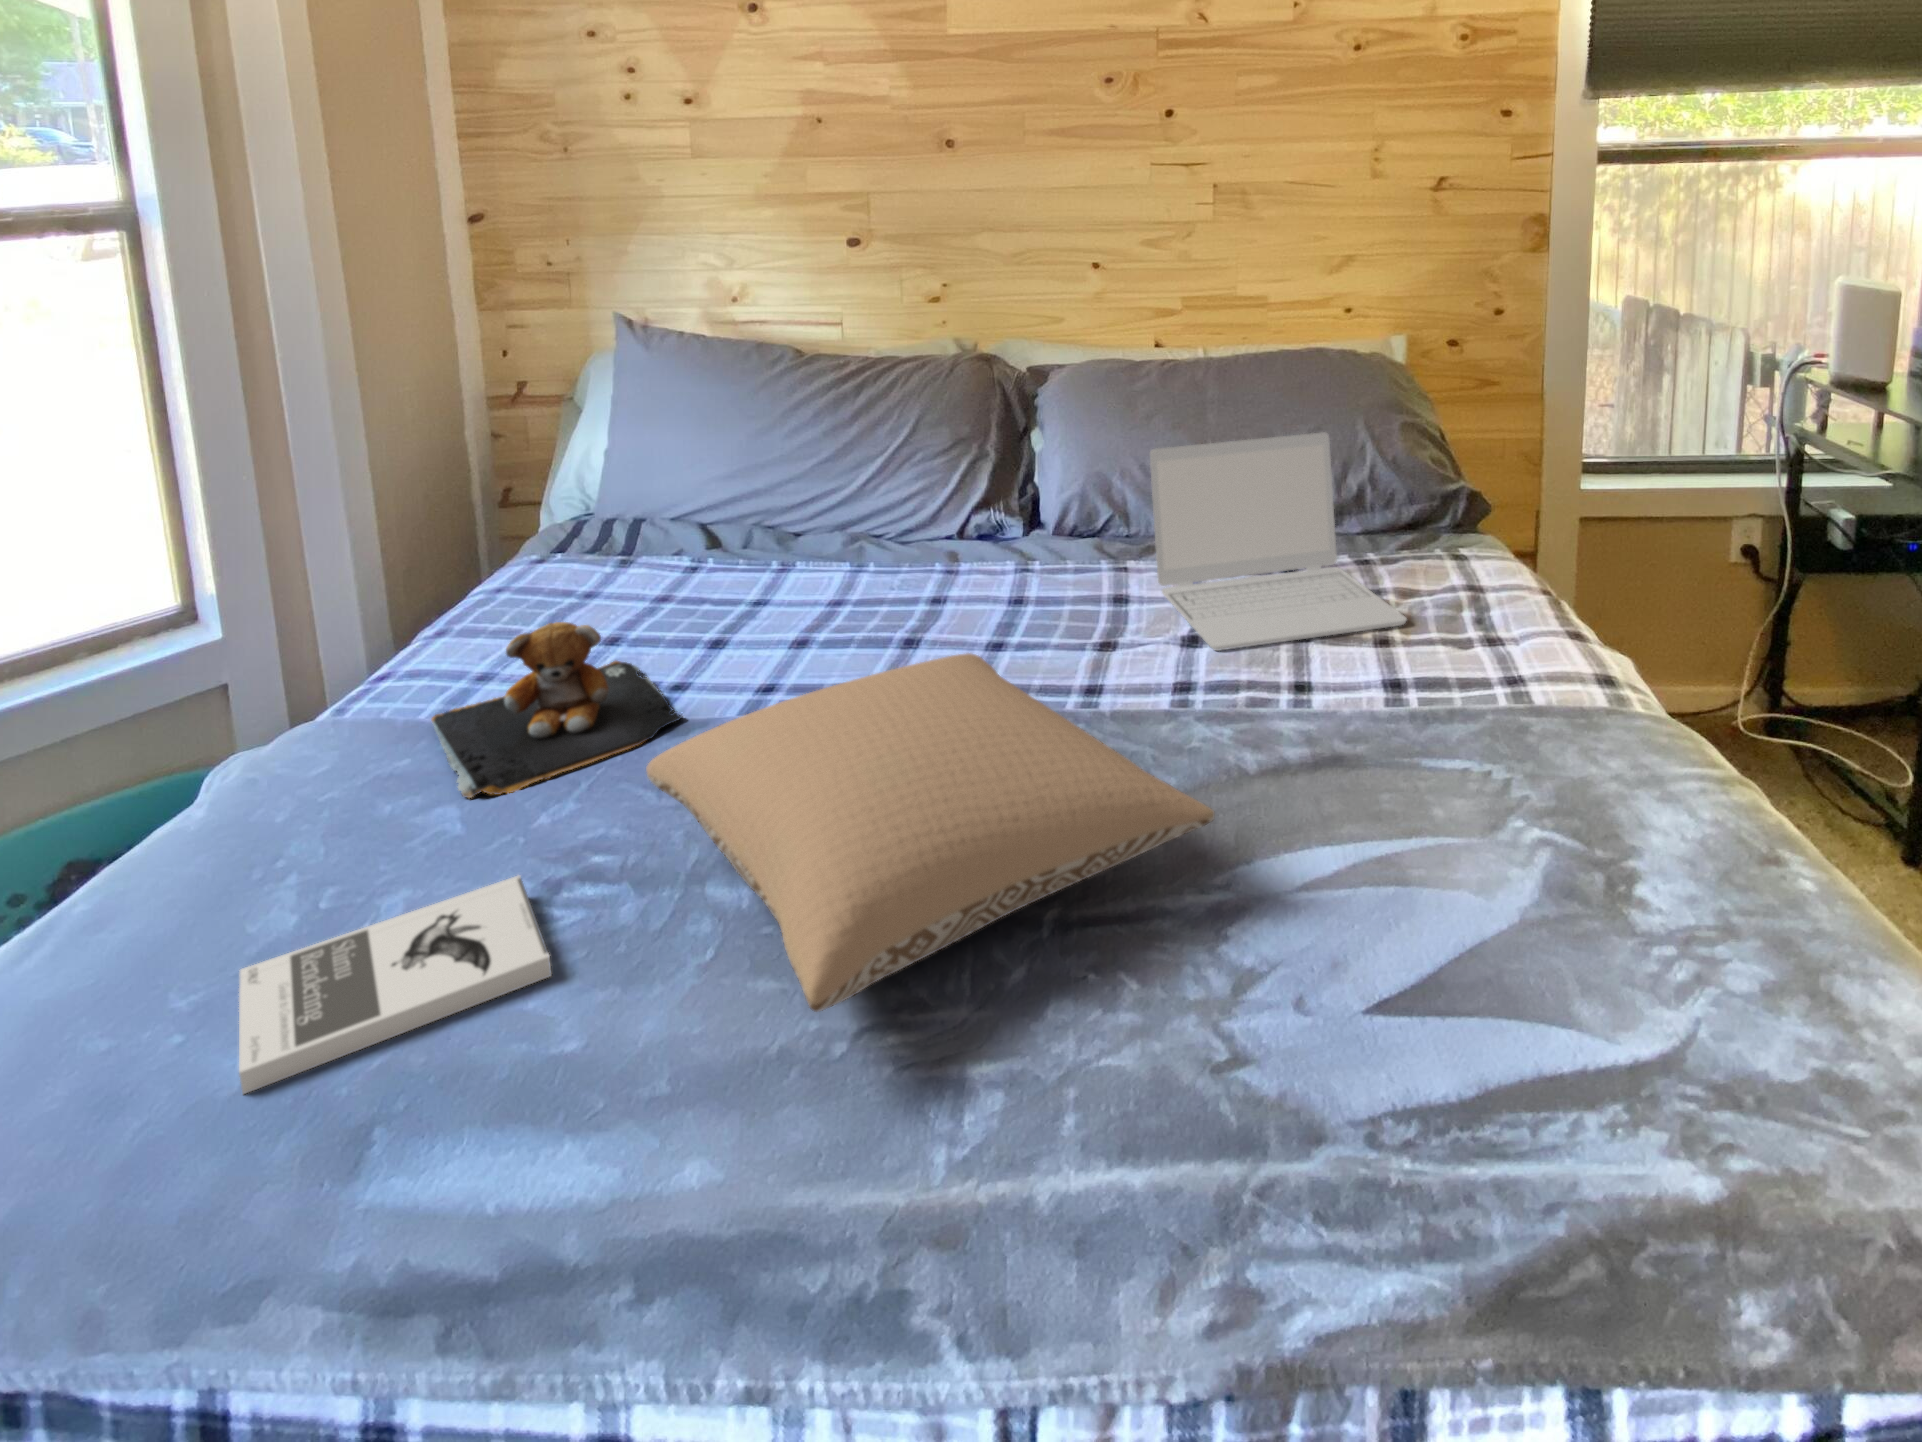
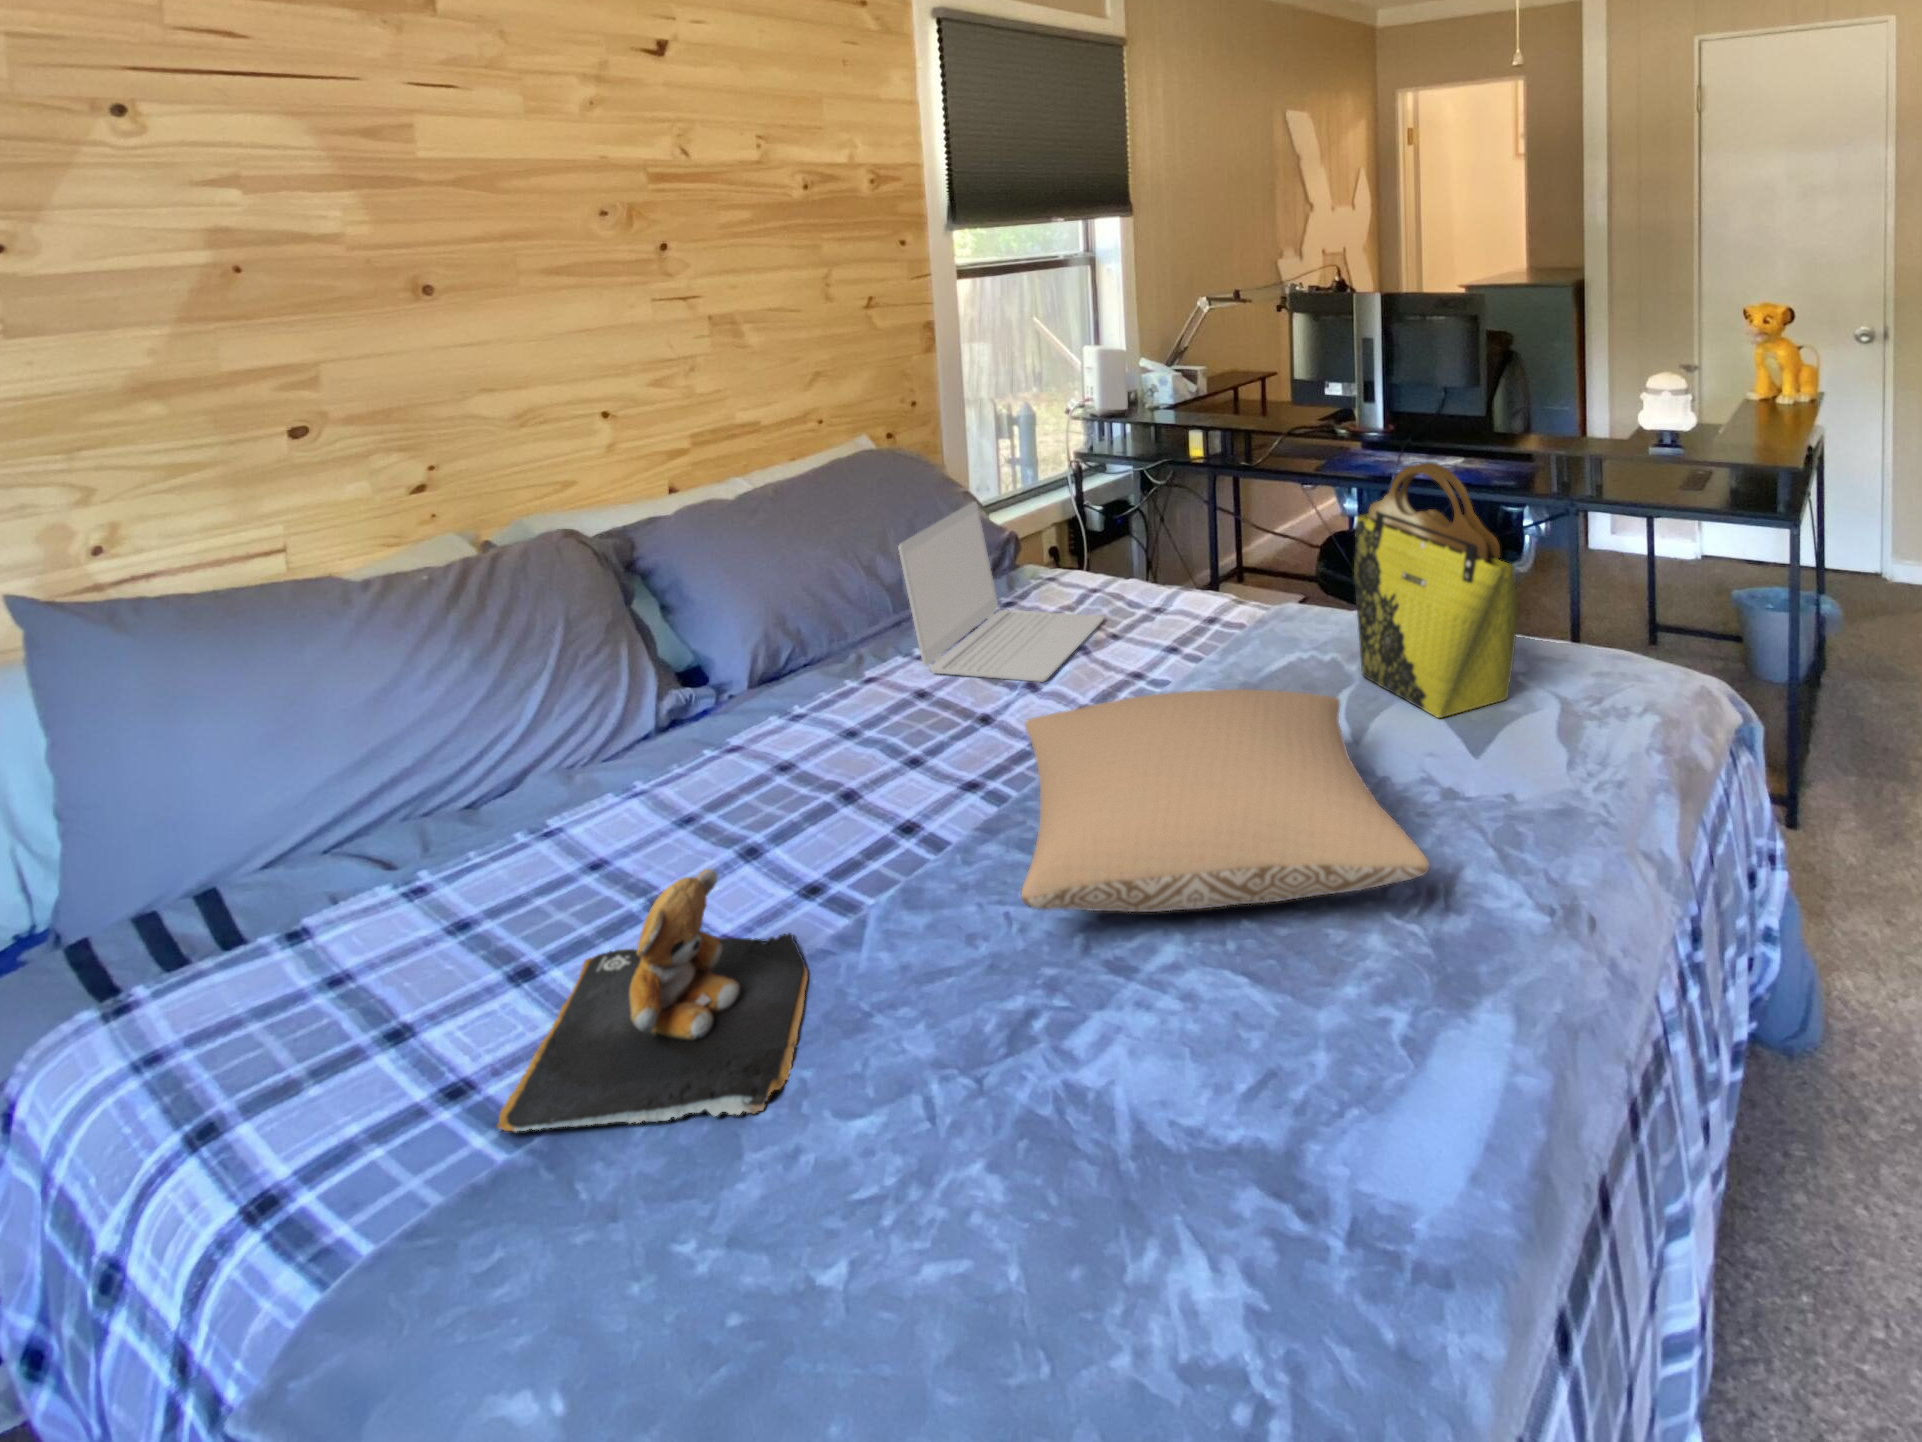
tote bag: none [1437,546,1631,1006] -> present [1354,462,1518,718]
book: present [239,876,551,1094] -> none [1001,1041,1203,1313]

